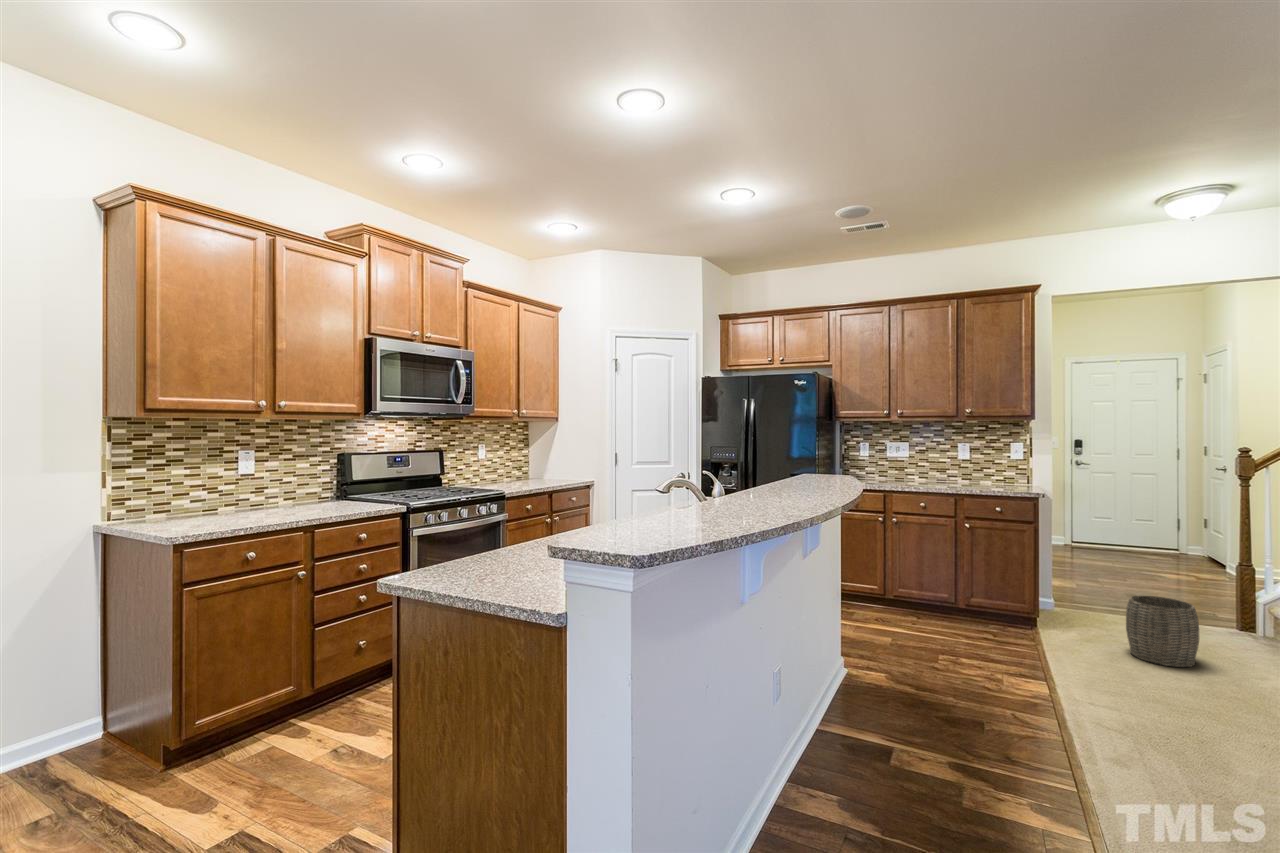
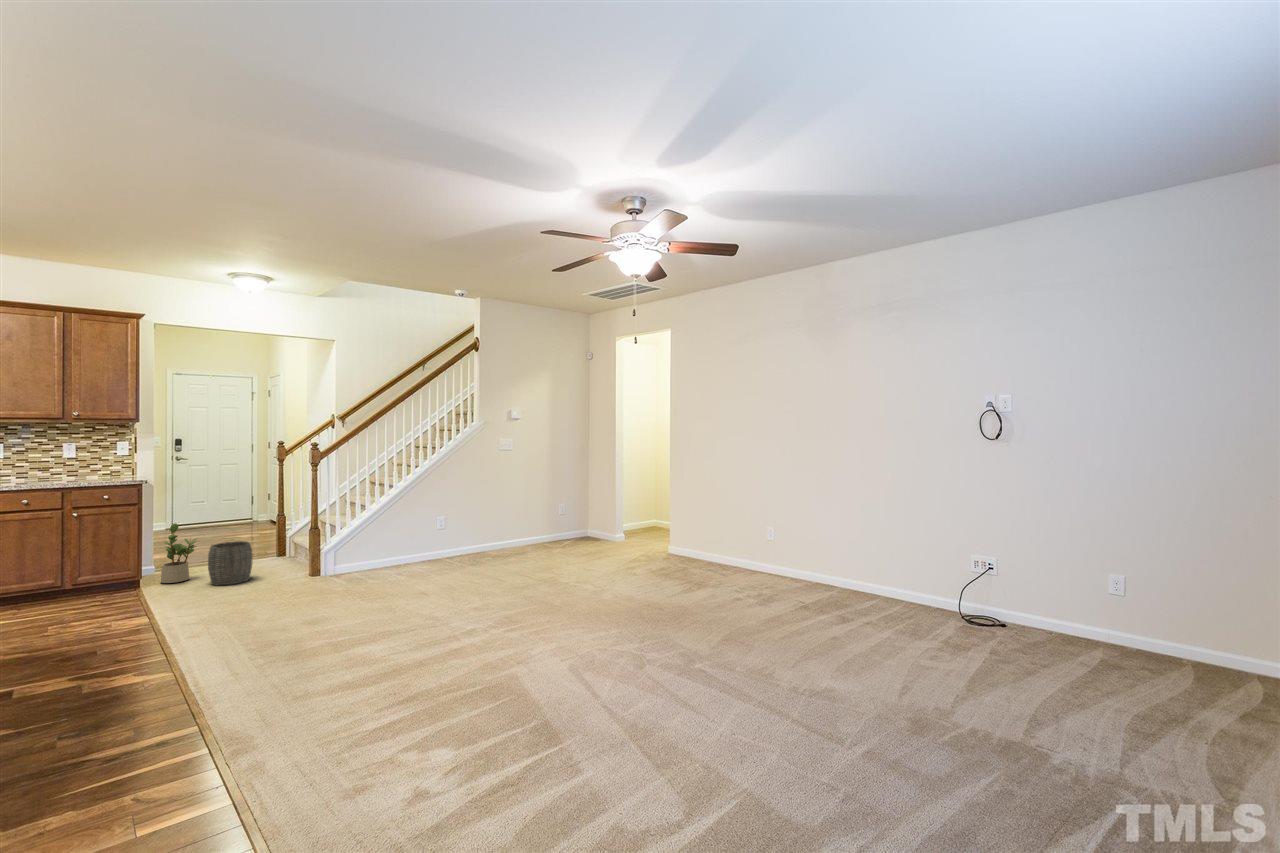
potted plant: none [1061,554,1110,635] -> present [161,523,197,583]

